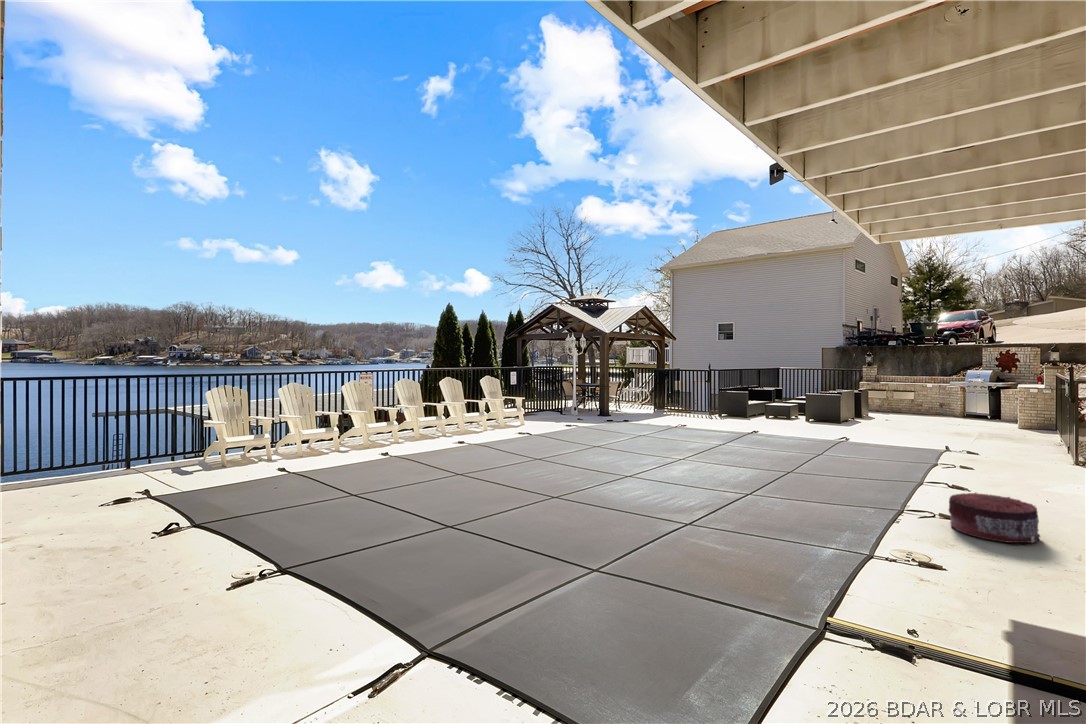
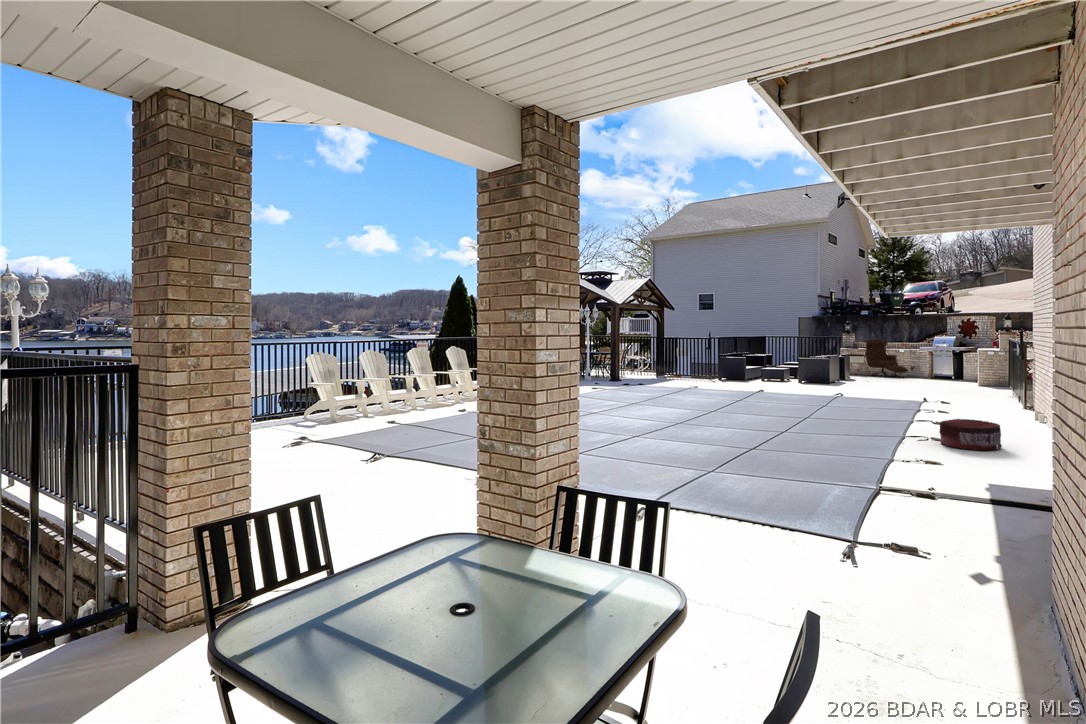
lounge chair: none [885,373,935,416] -> present [865,339,908,377]

